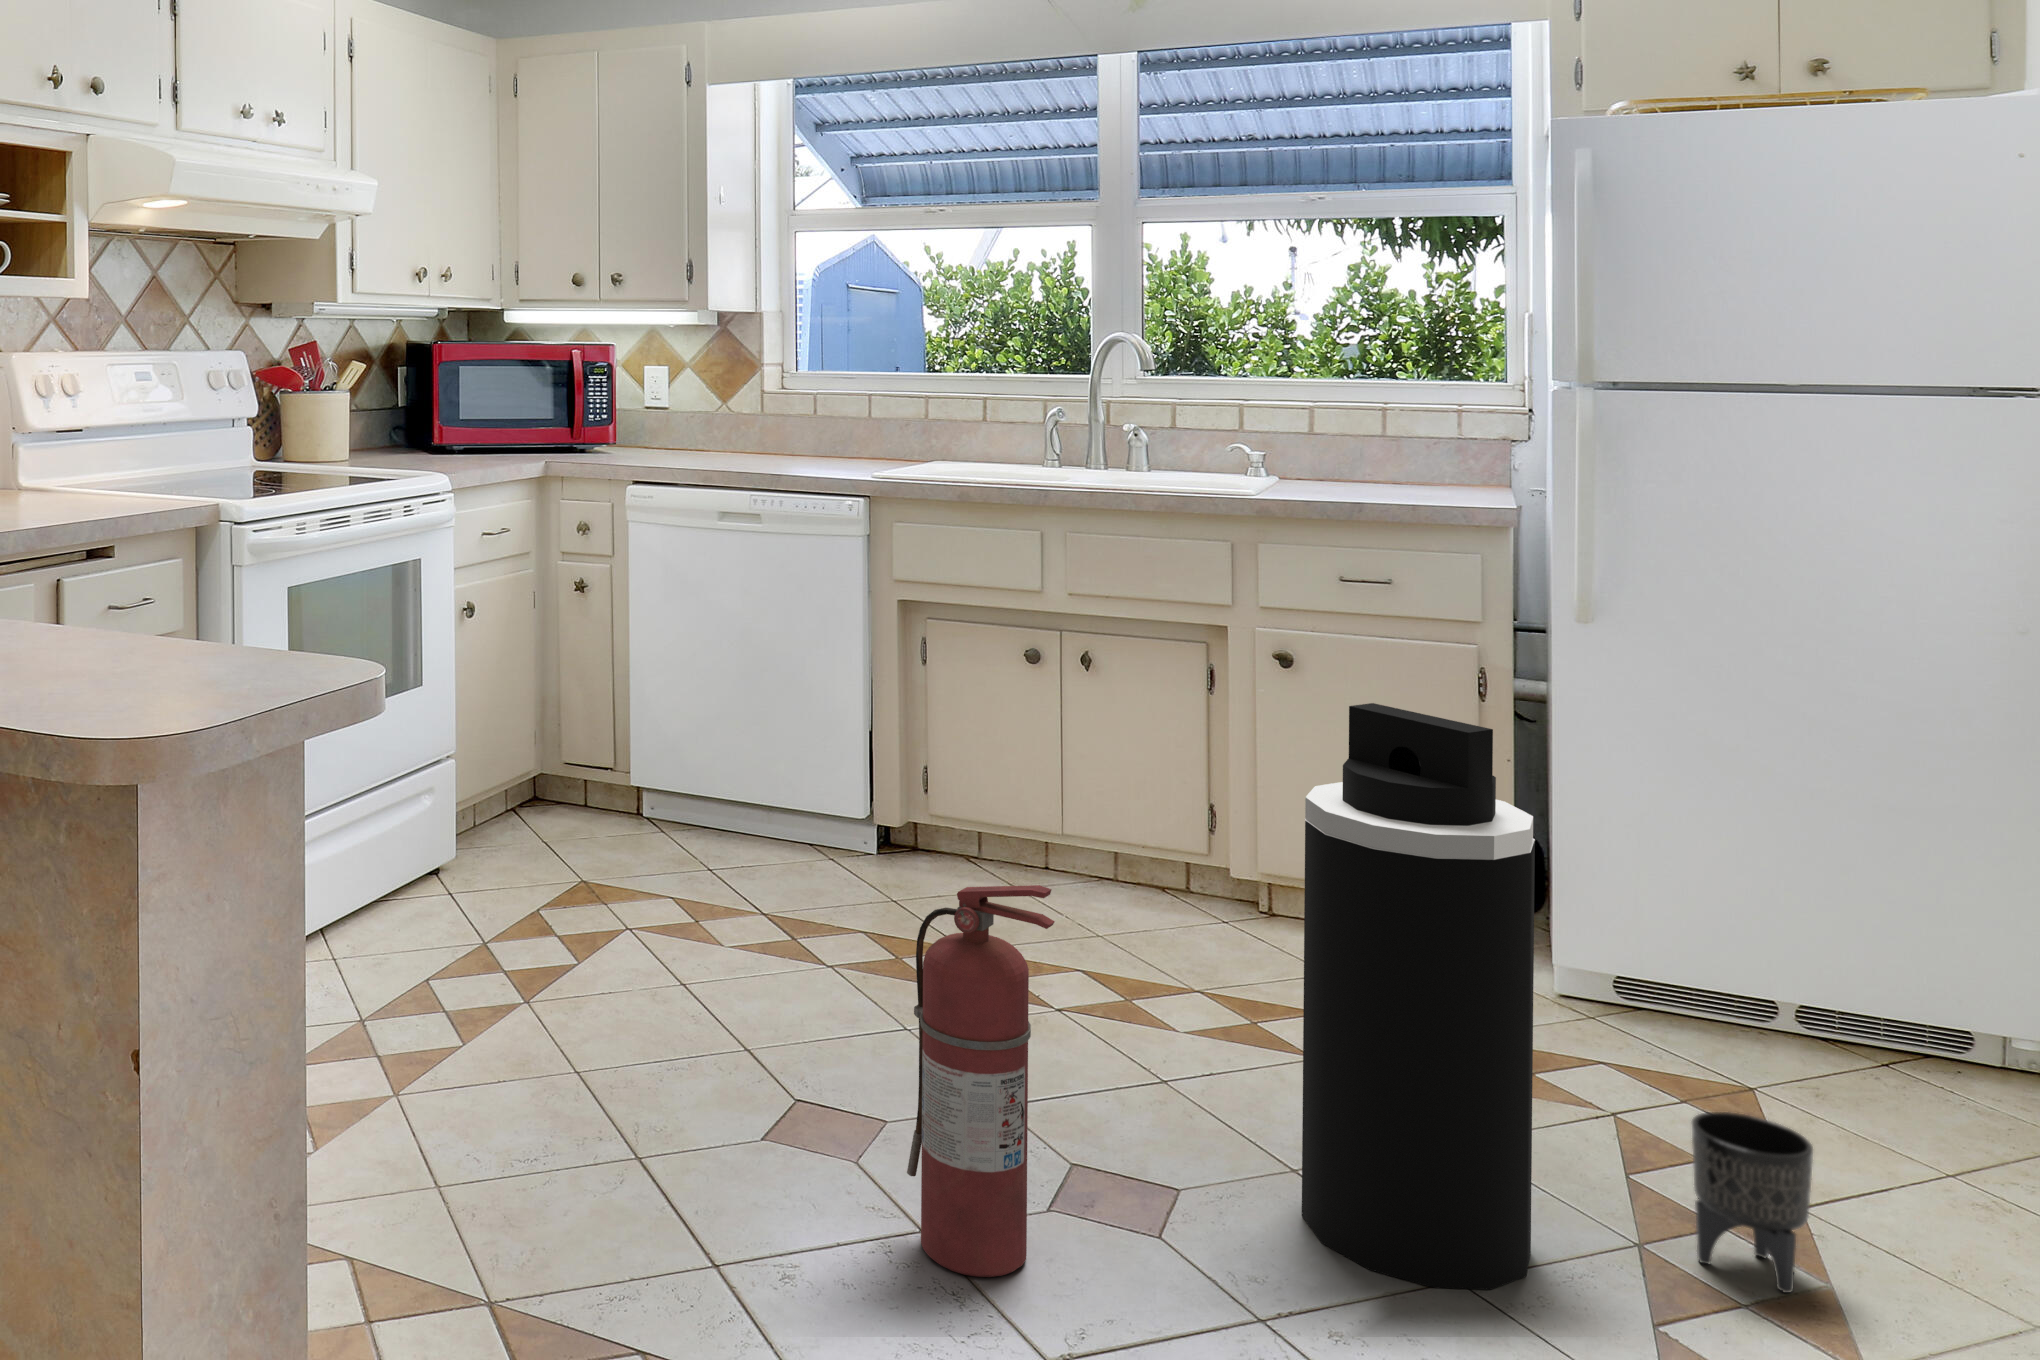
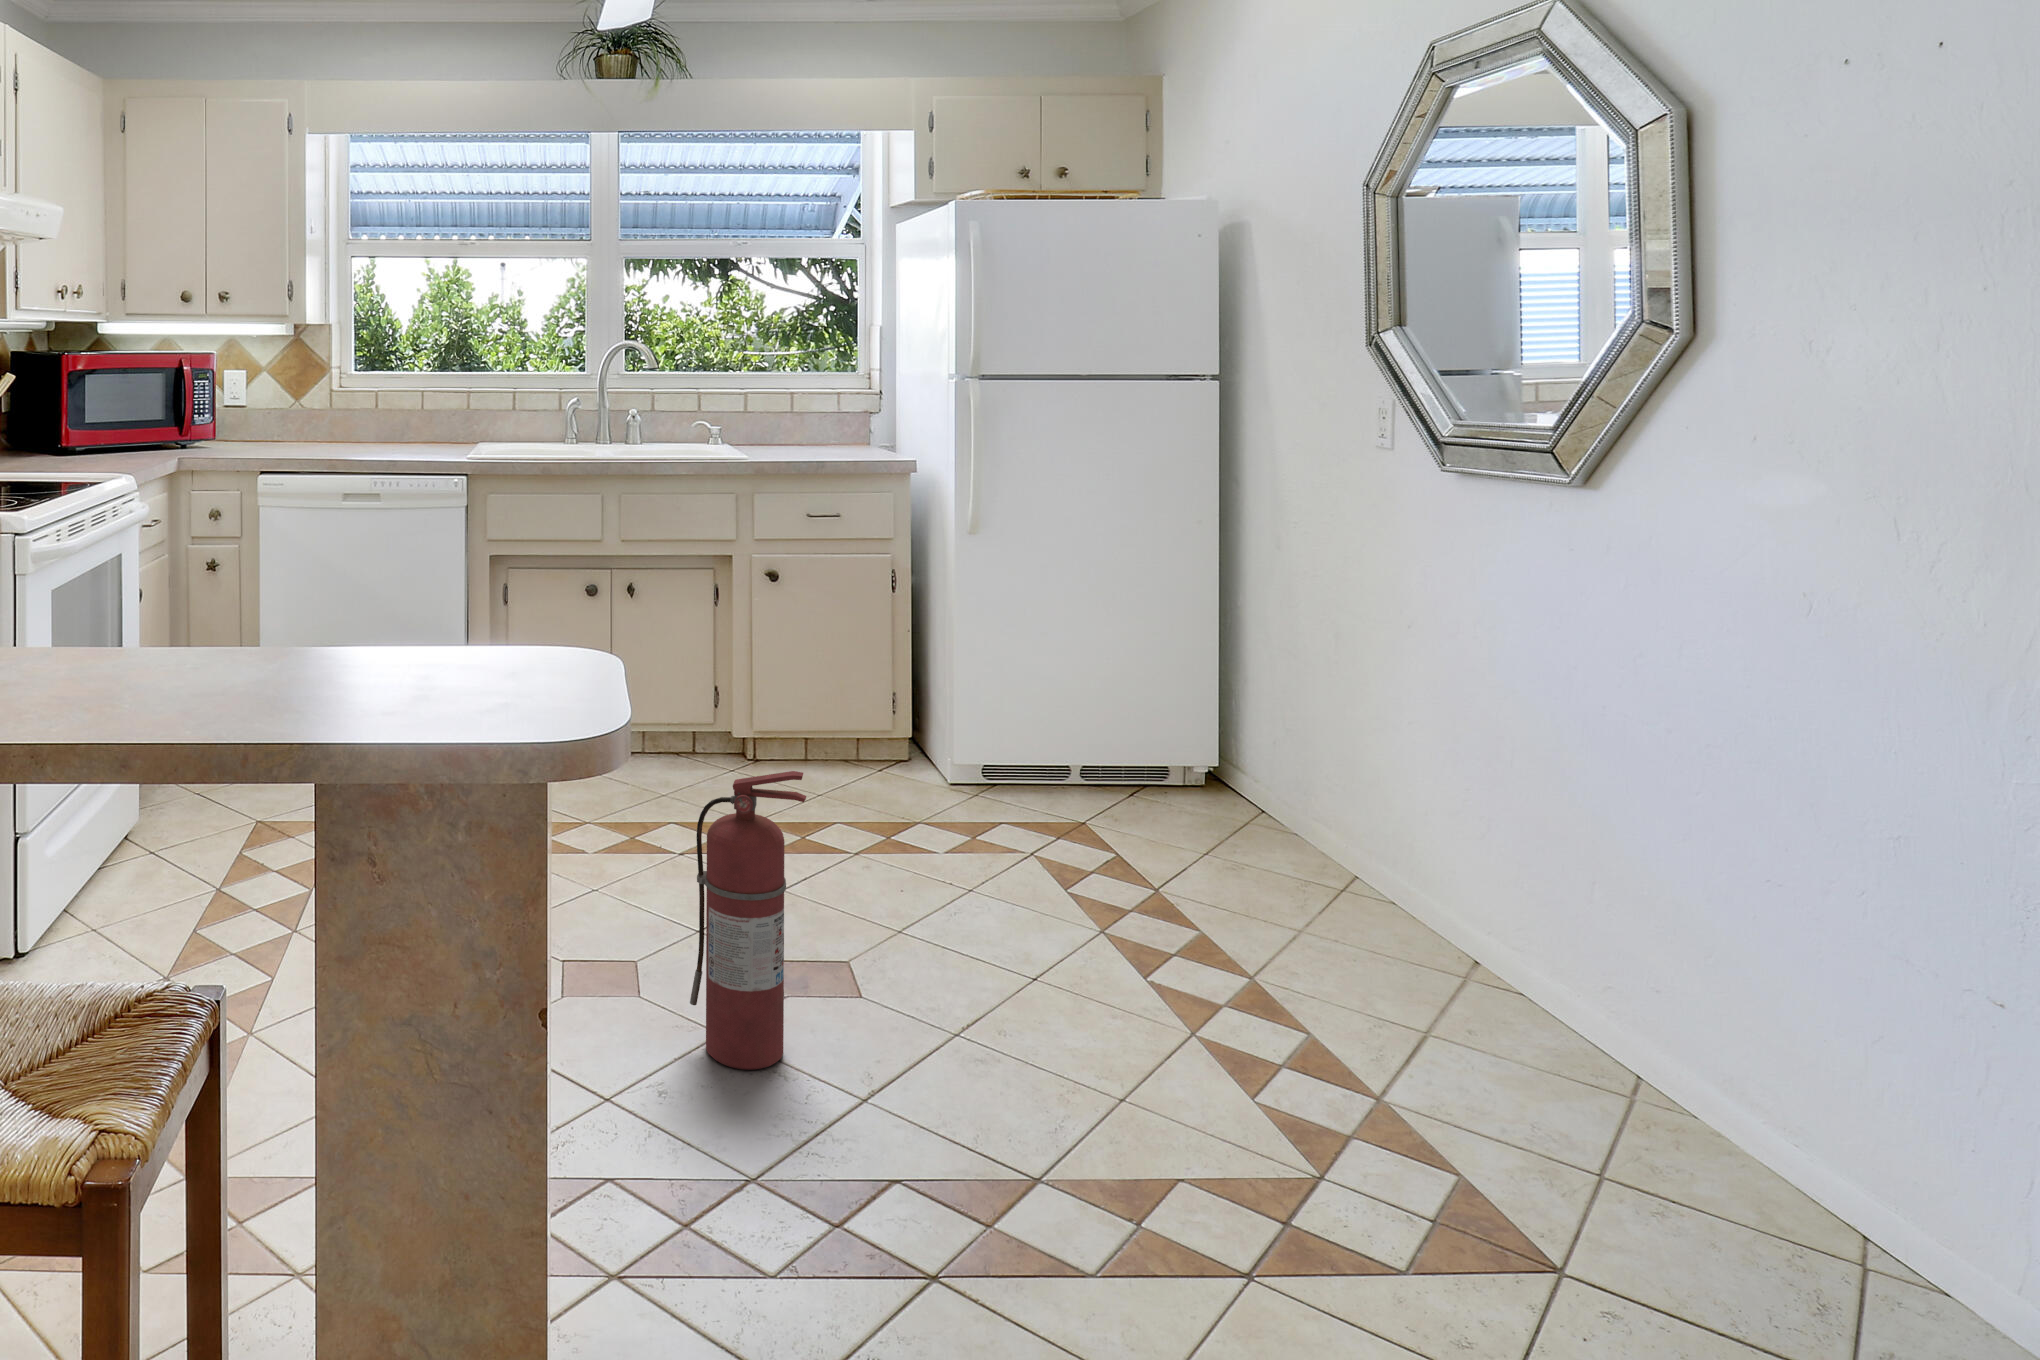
trash can: present [1302,703,1535,1290] -> none [918,613,1067,1006]
planter: present [1691,1112,1813,1293] -> none [1135,856,1204,964]

